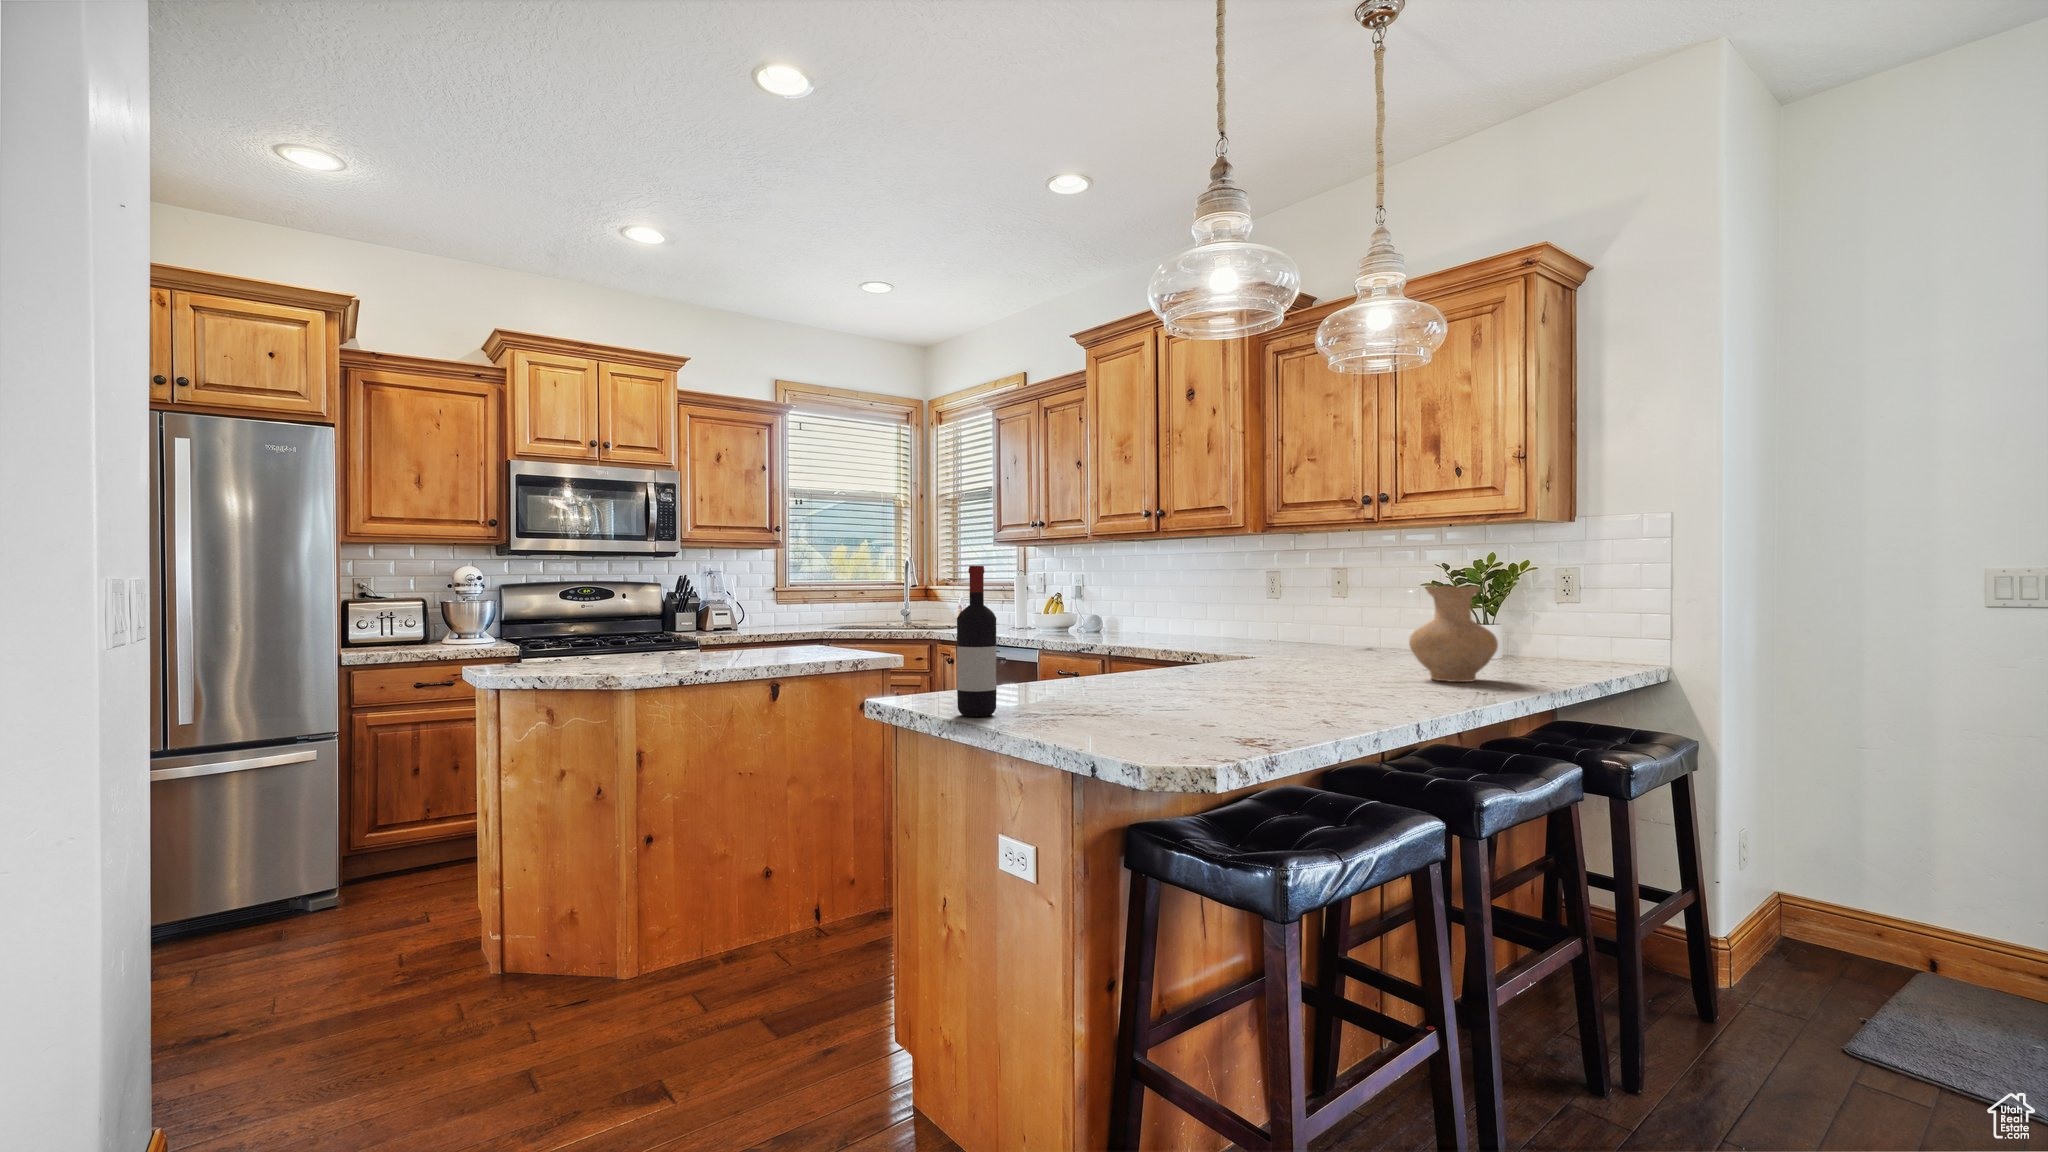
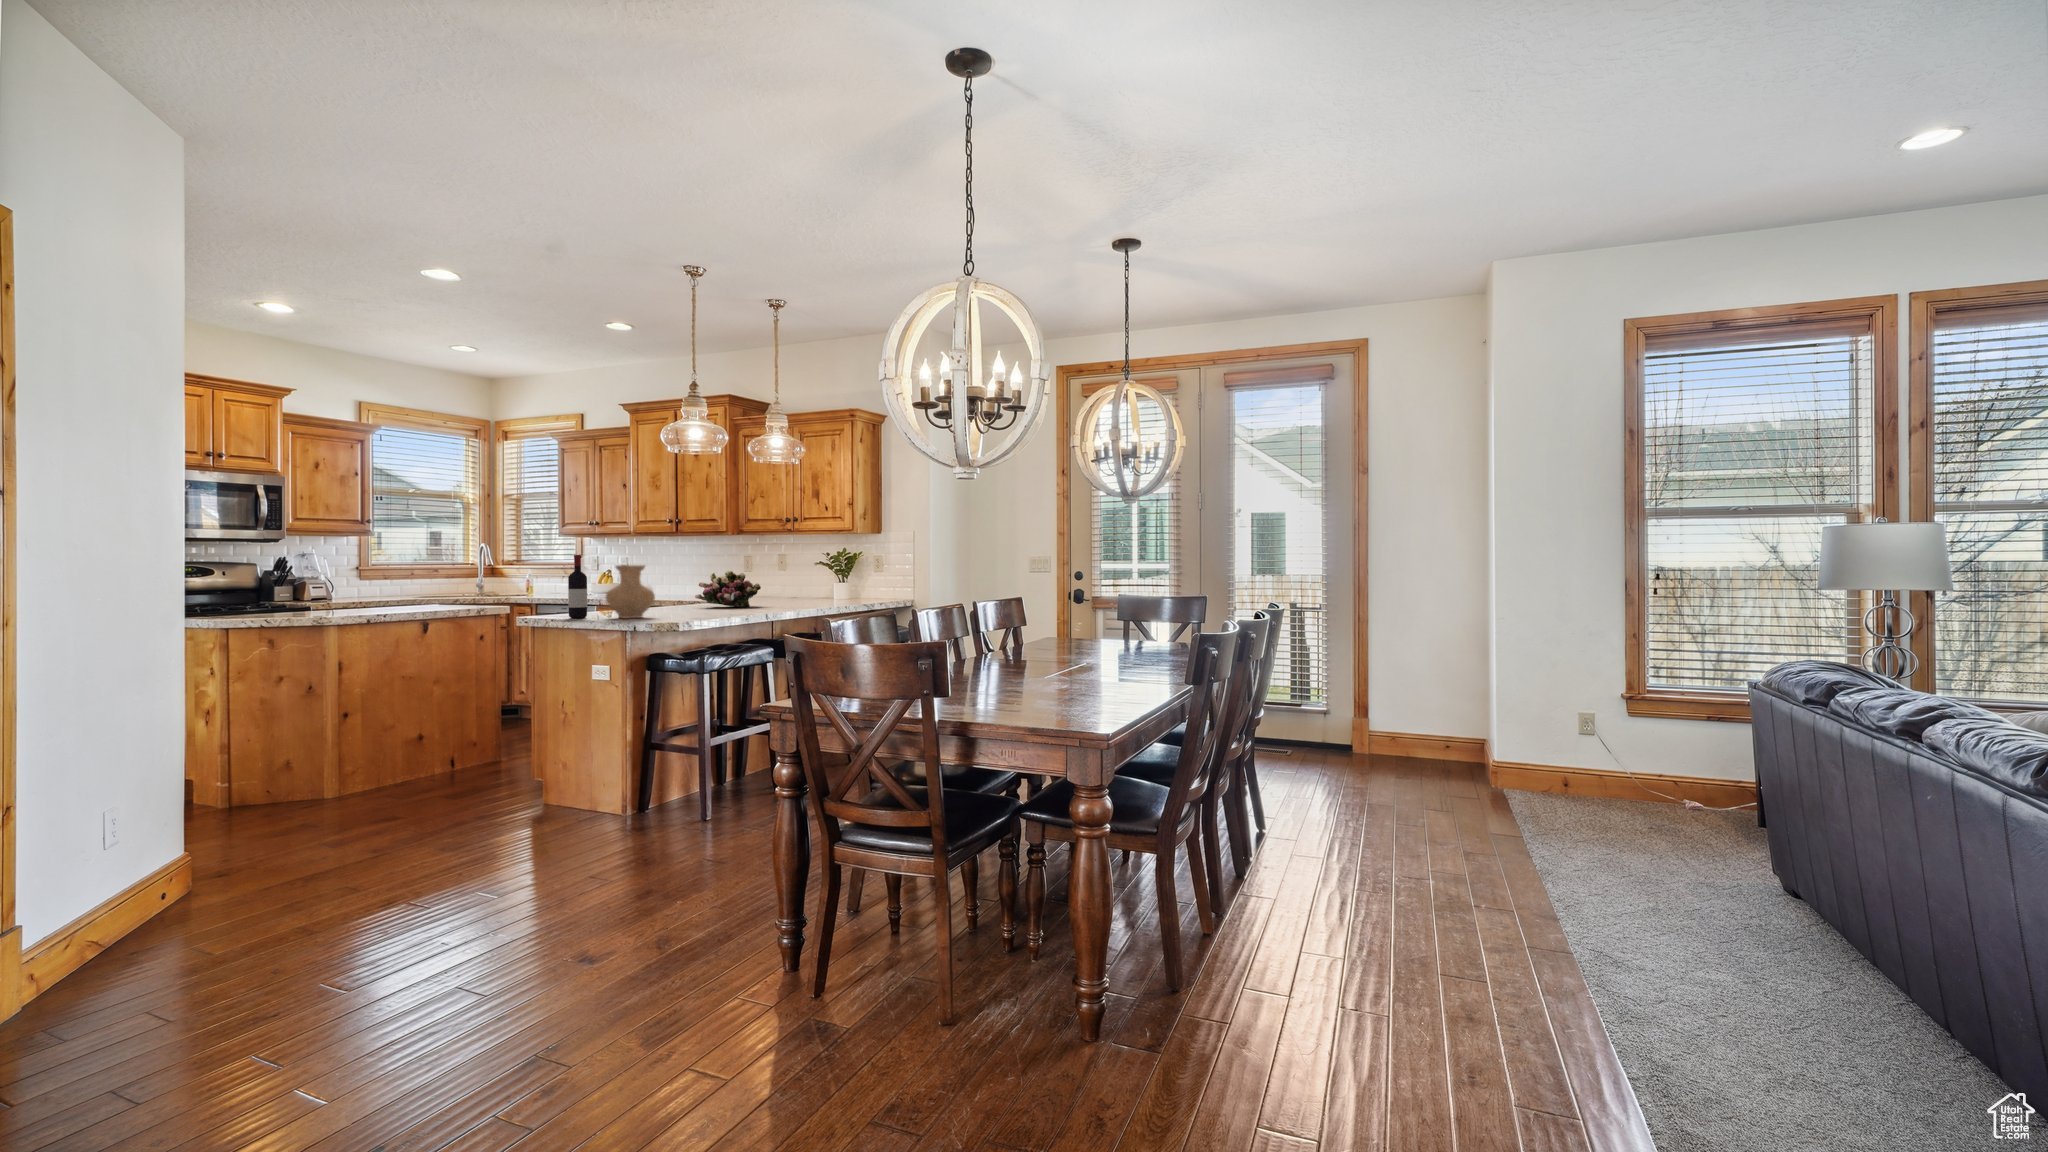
vase: present [1409,586,1498,682] -> present [606,565,655,618]
flower arrangement: none [1212,598,1348,679] -> present [695,571,761,607]

